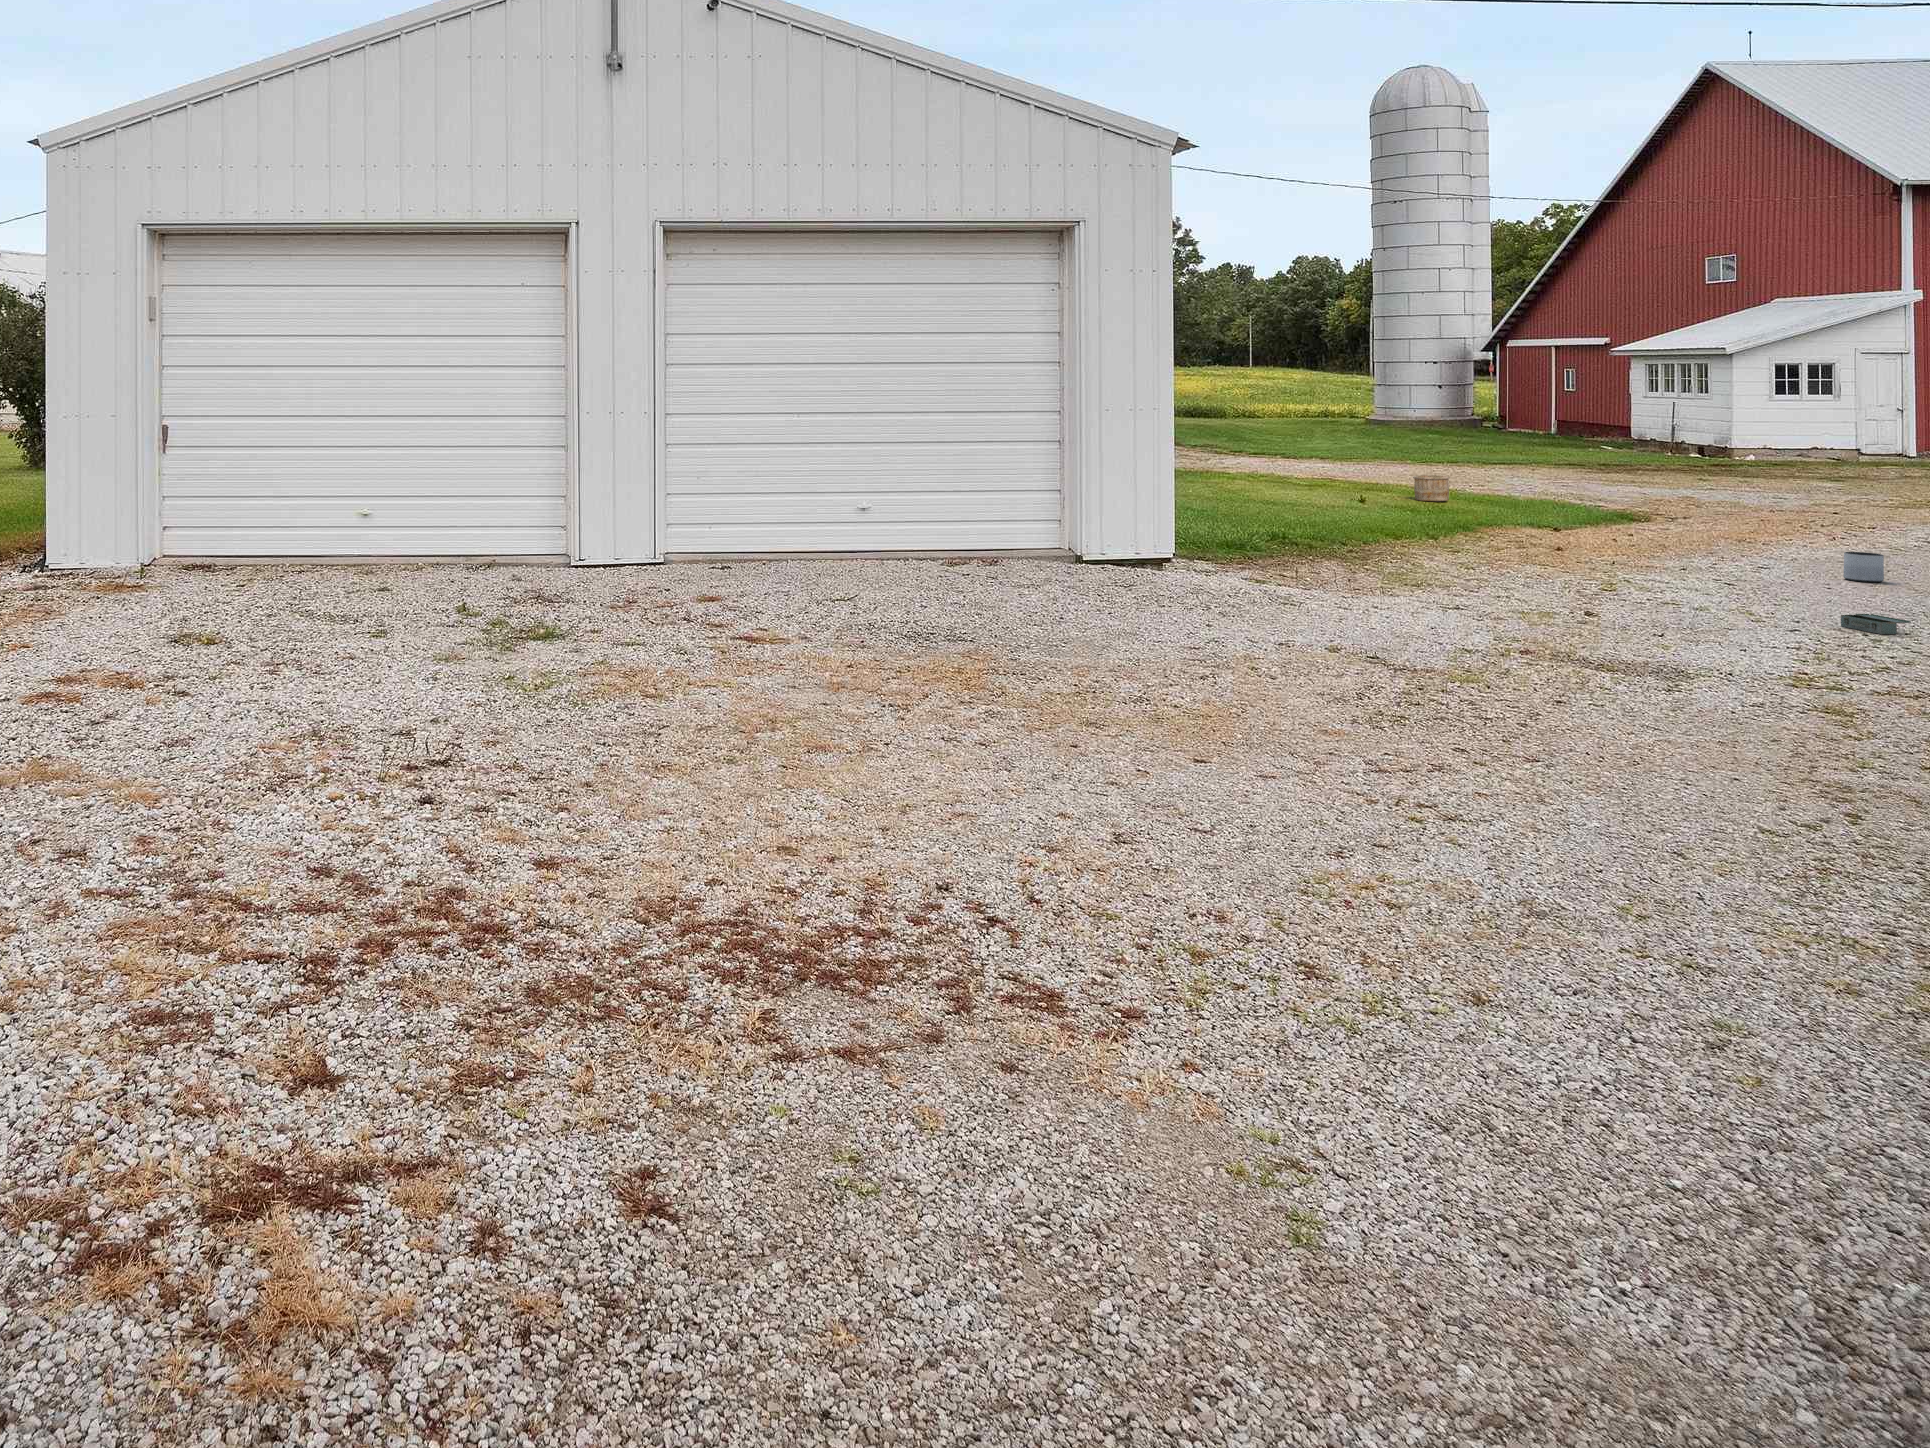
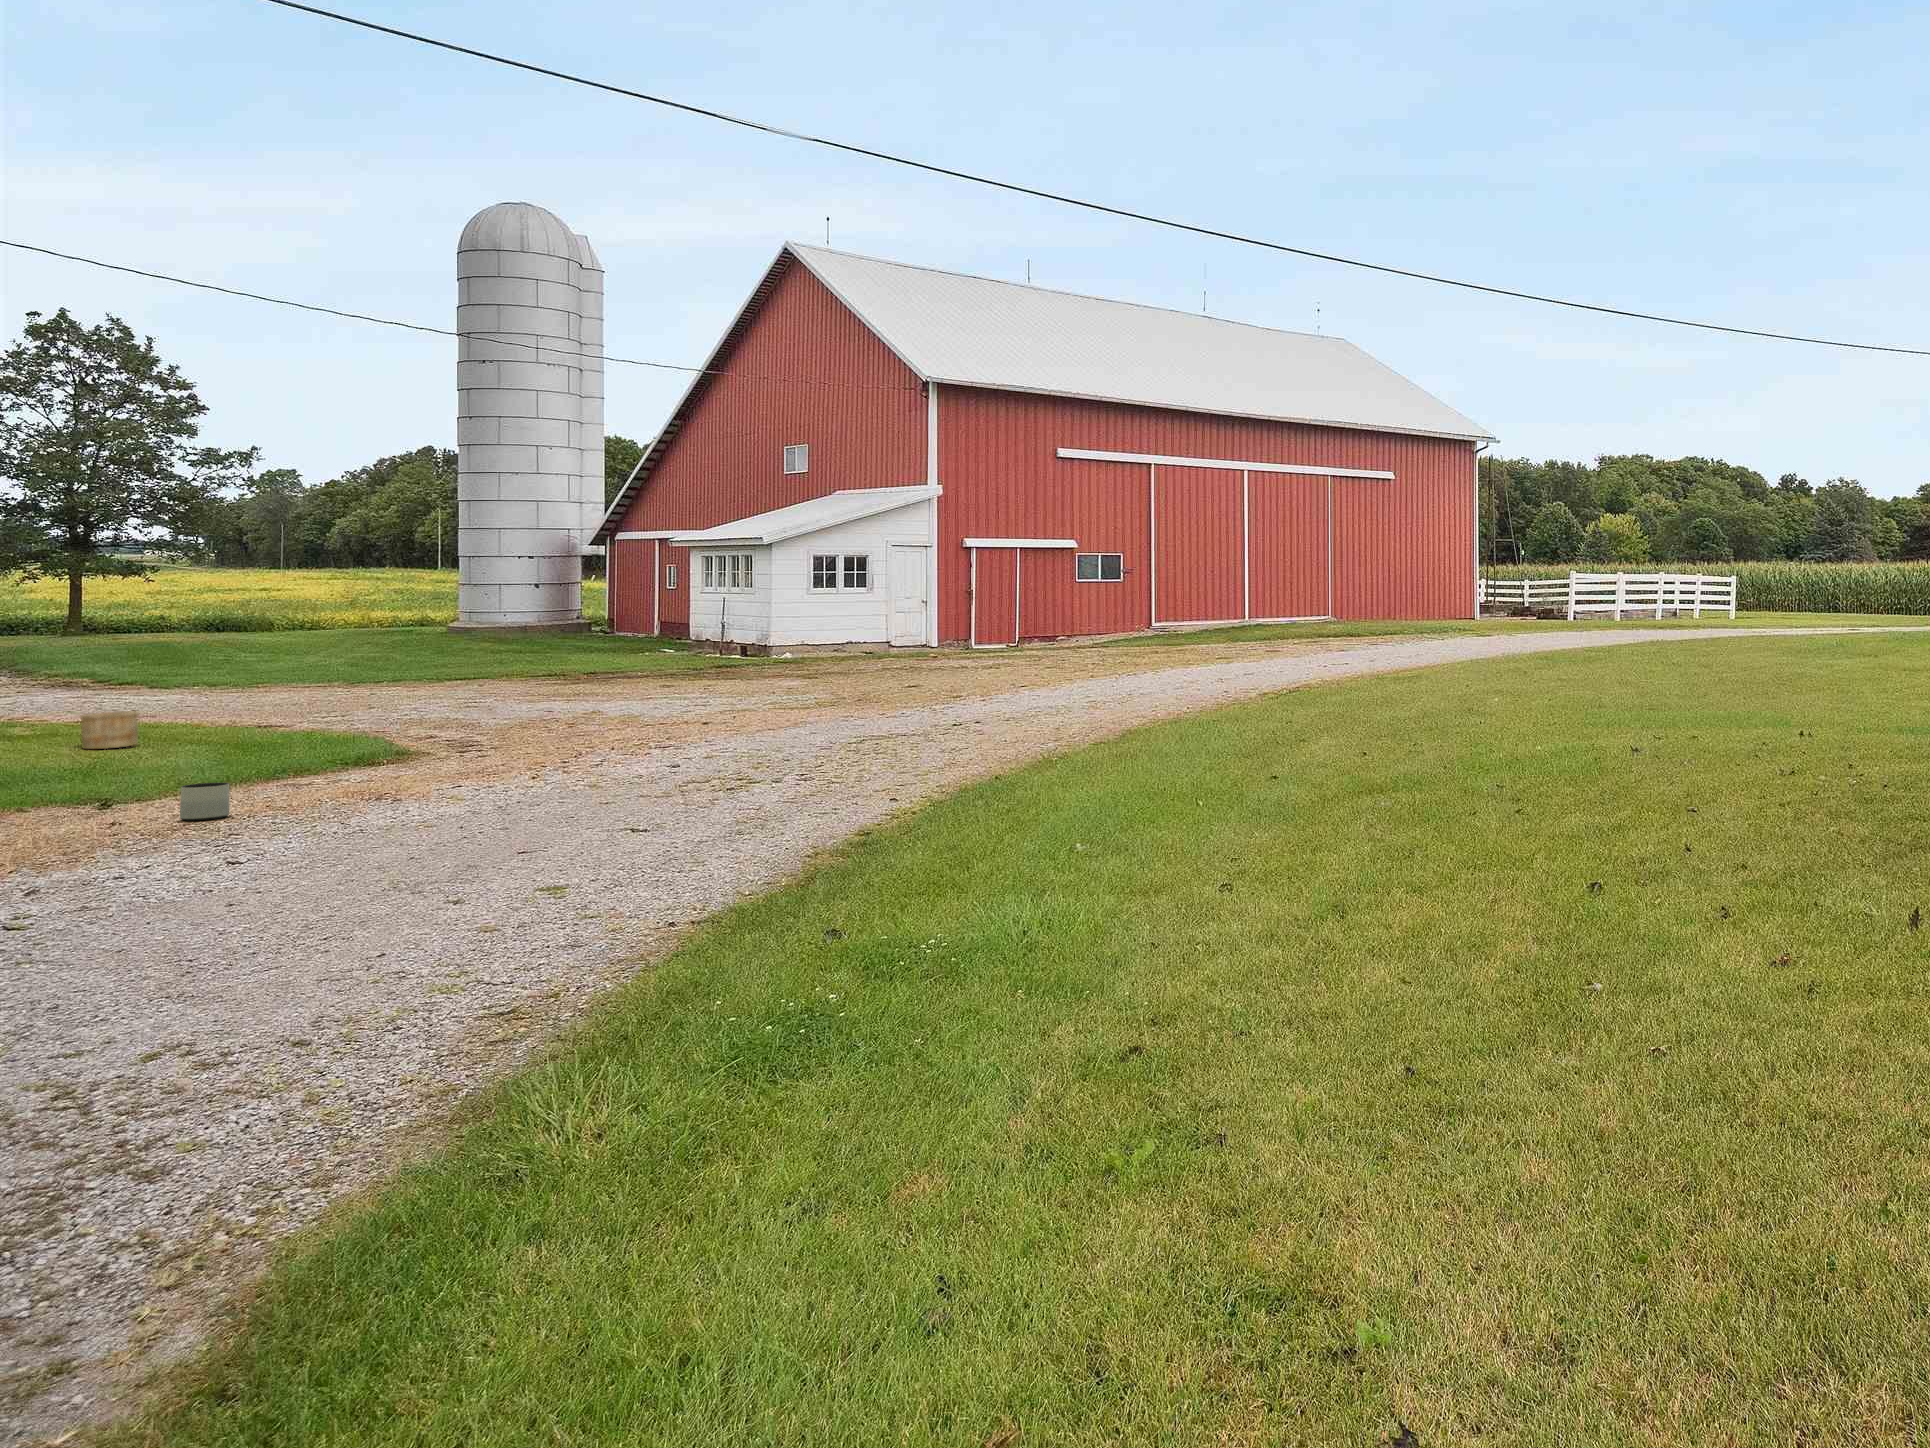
planter: present [1843,552,1884,582] -> present [180,783,229,821]
toolbox: present [1841,614,1911,634] -> none [137,880,213,910]

